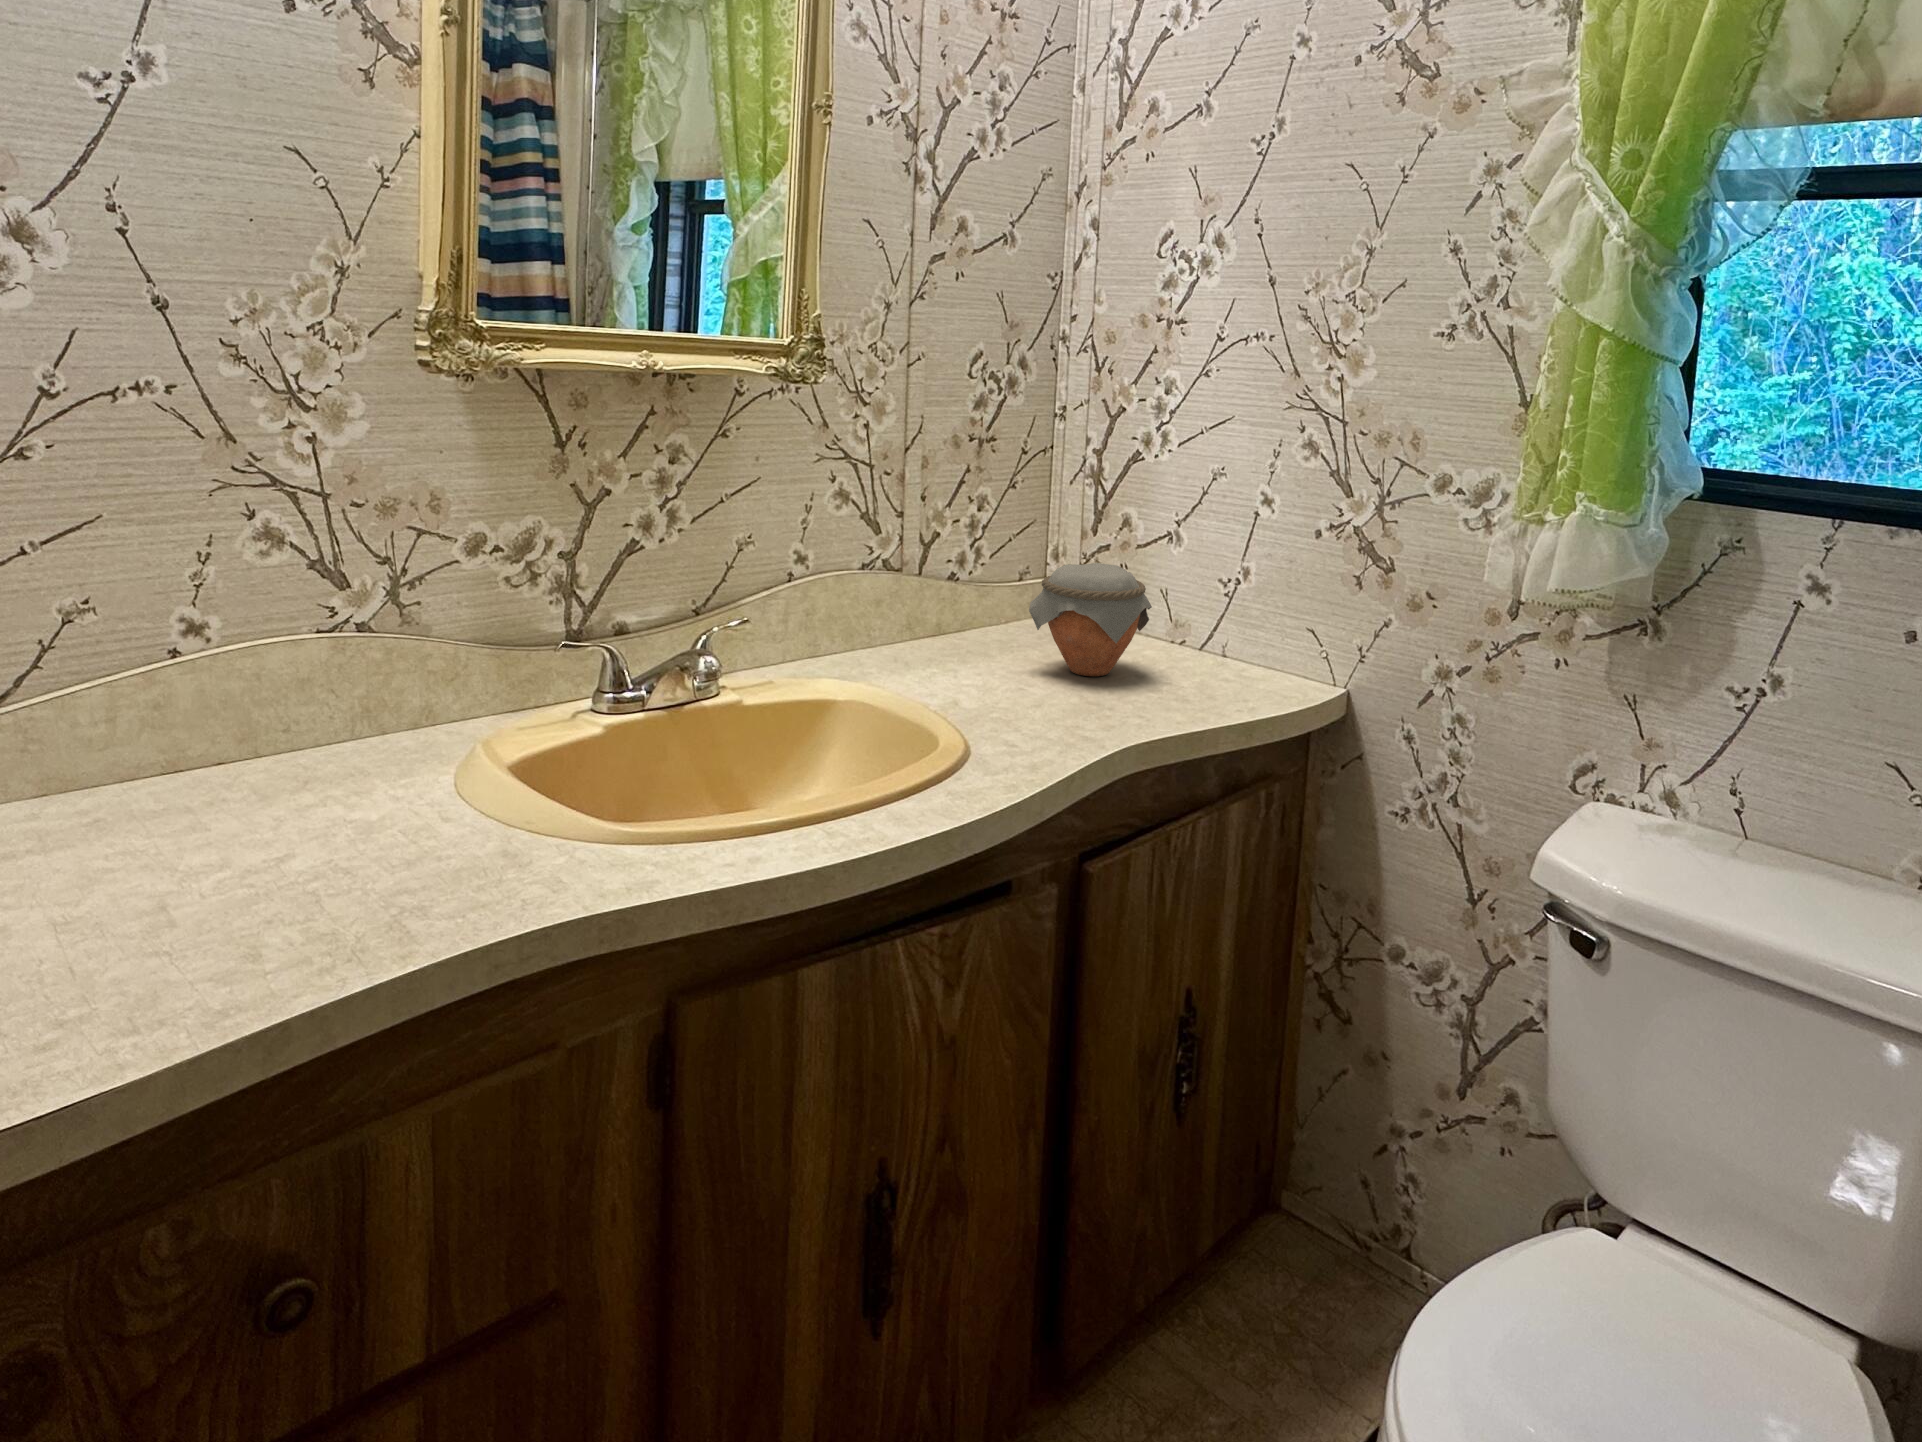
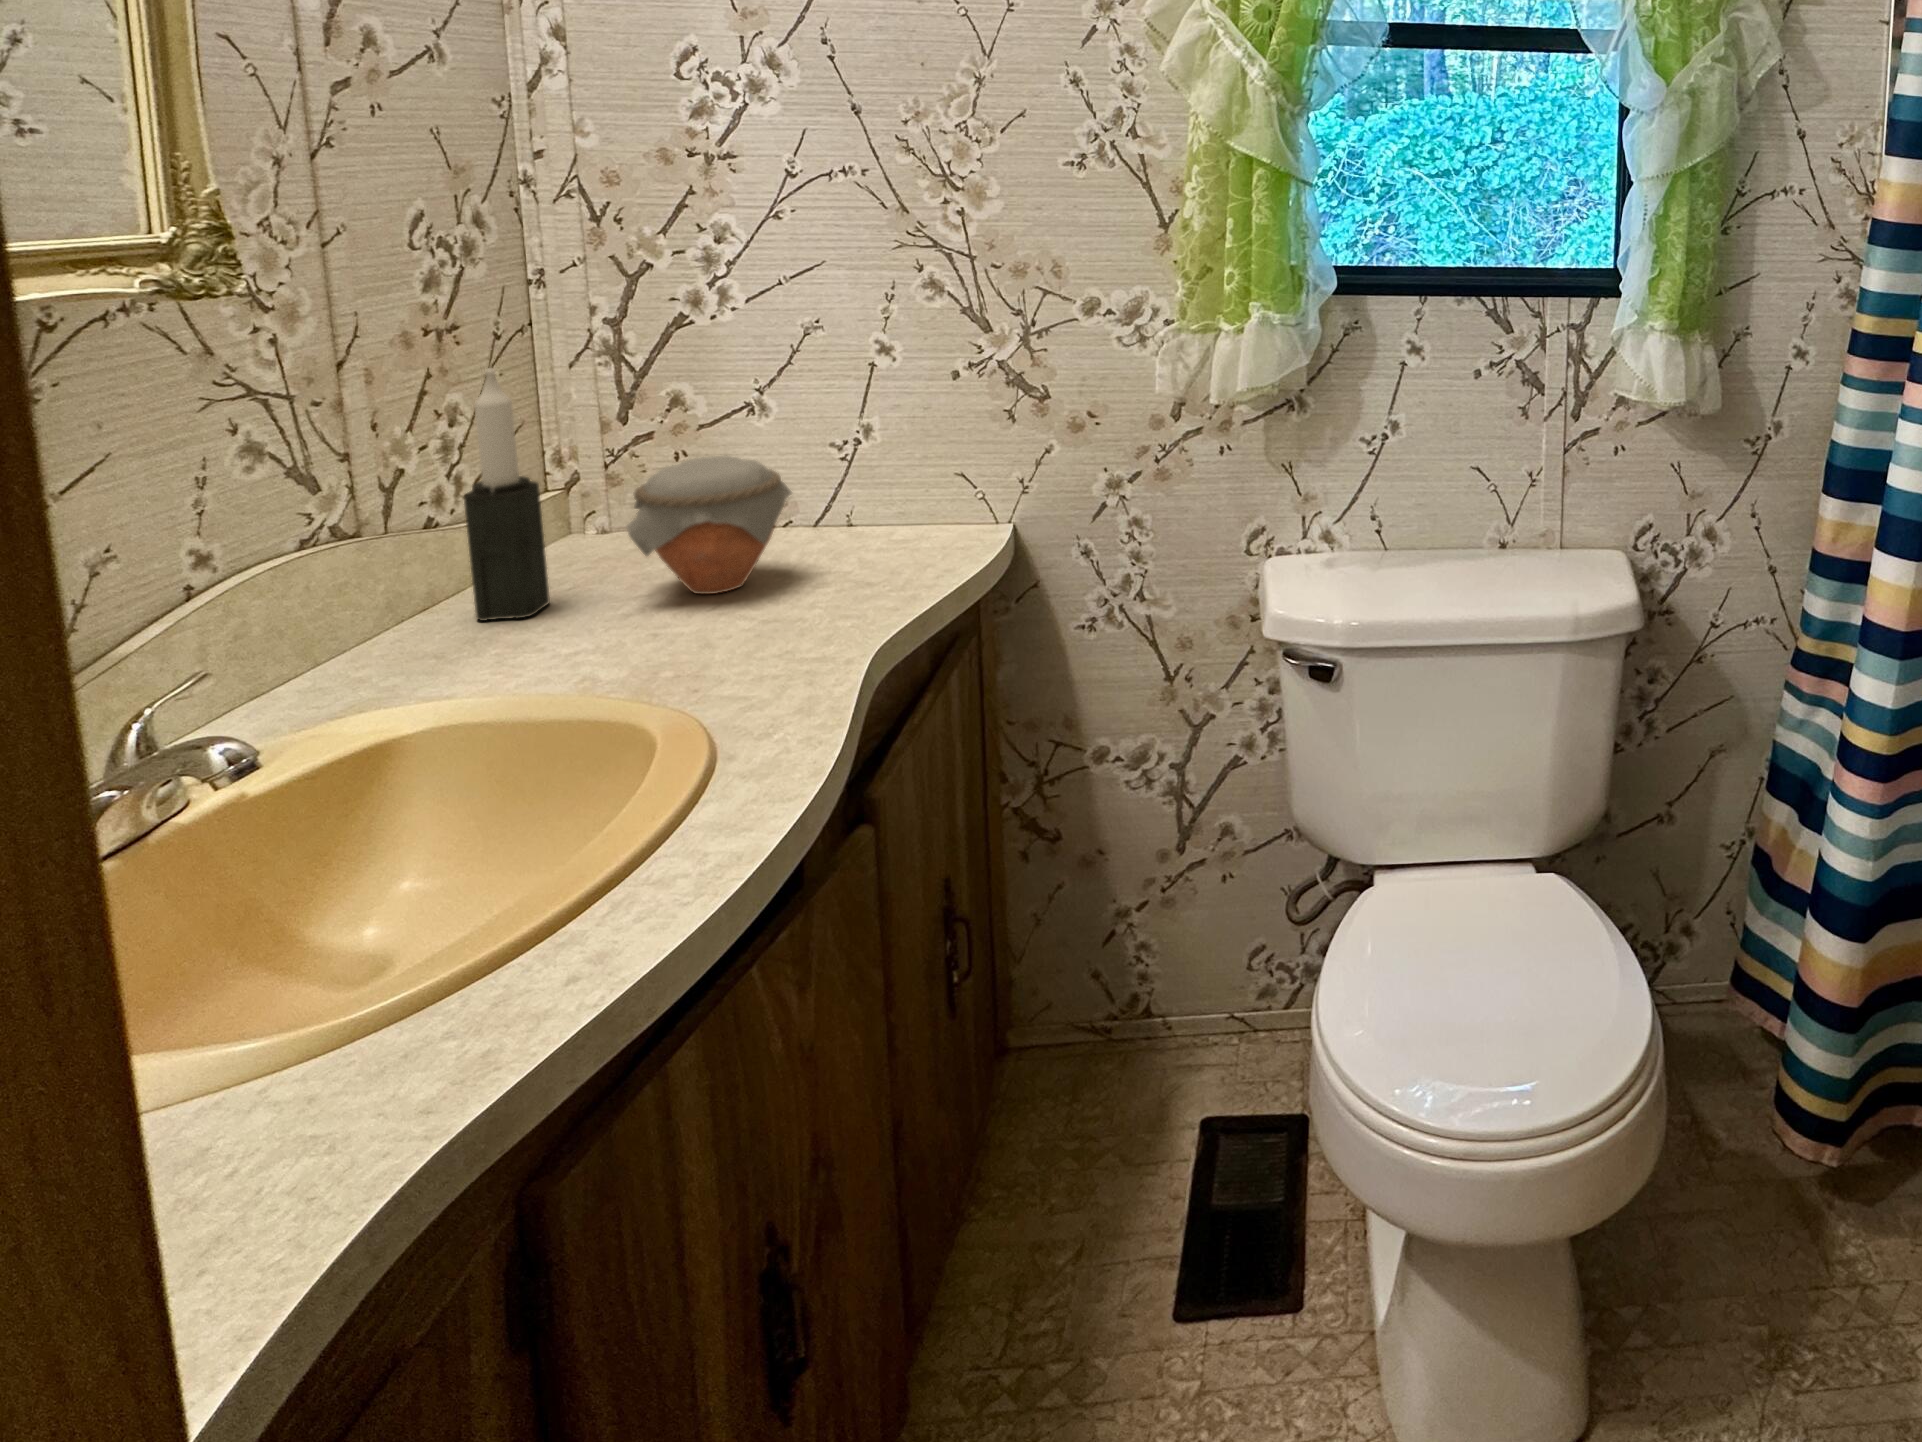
candle: none [944,465,995,656] -> present [464,368,550,621]

